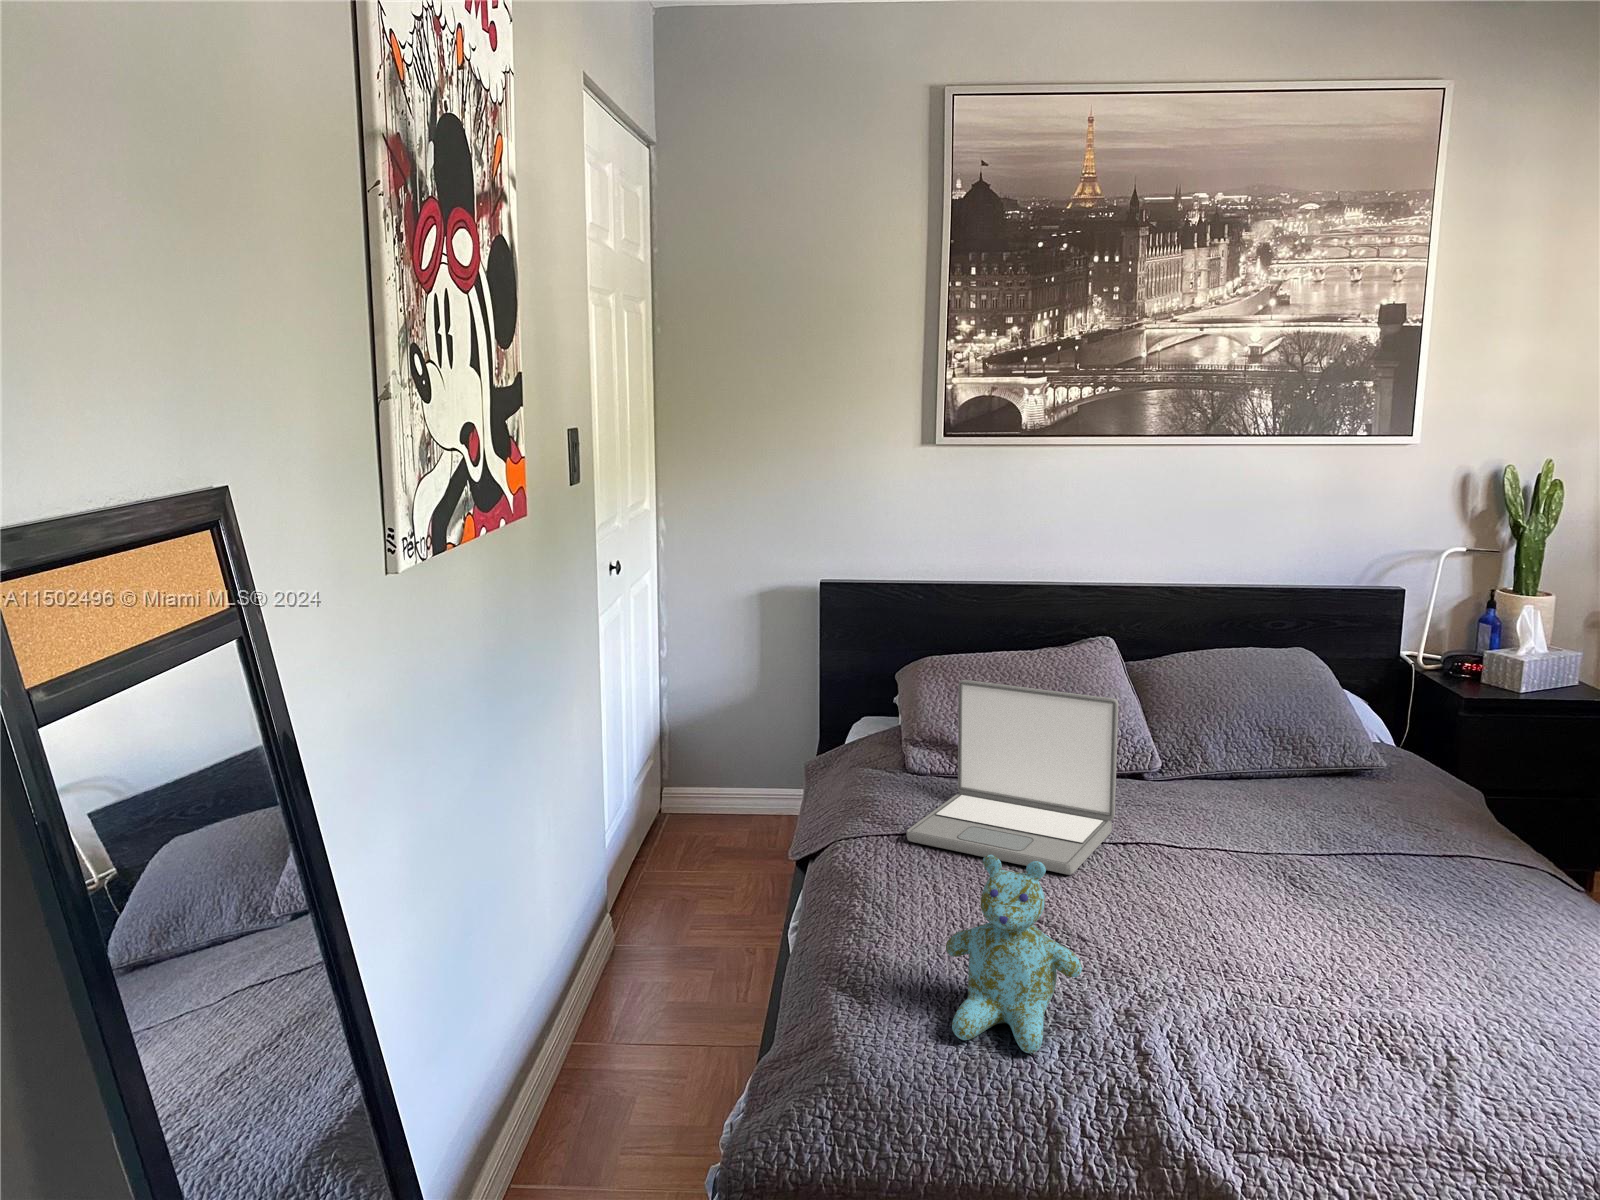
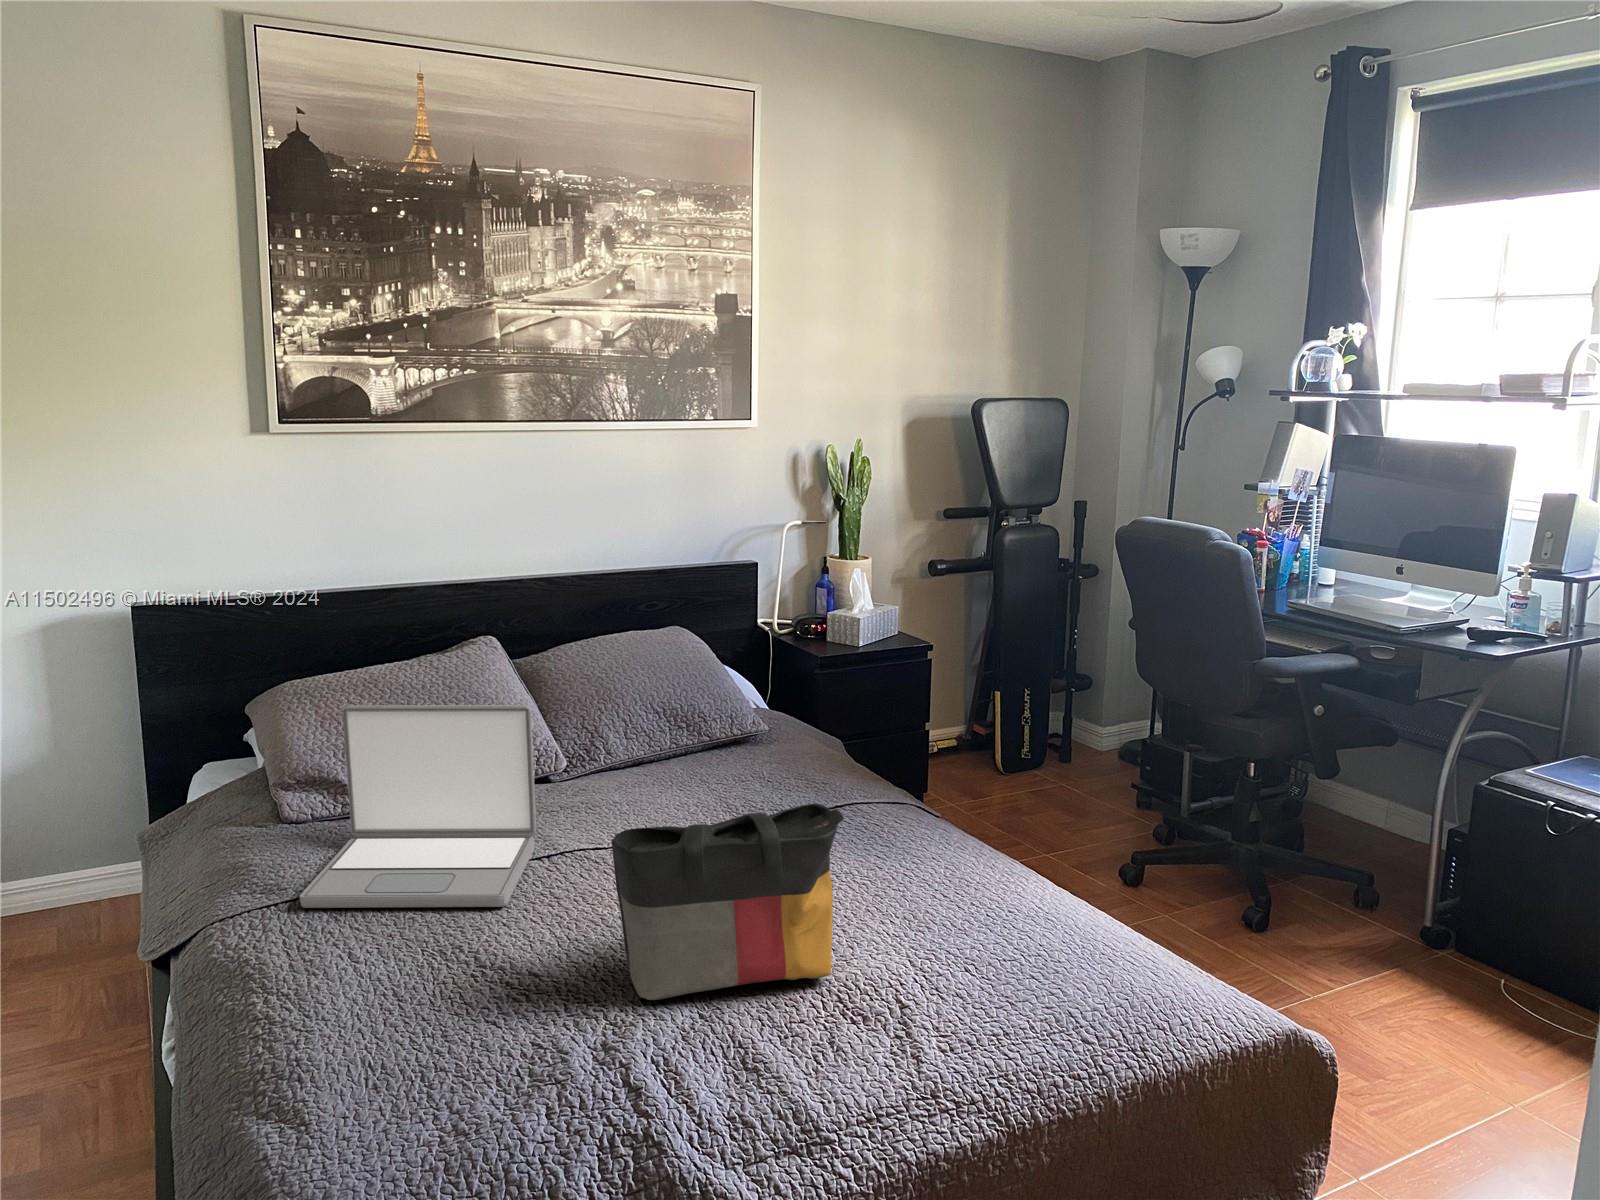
tote bag: none [1156,820,1405,1009] -> present [612,804,844,1000]
stuffed bear: present [946,855,1082,1053] -> none [395,909,559,1139]

